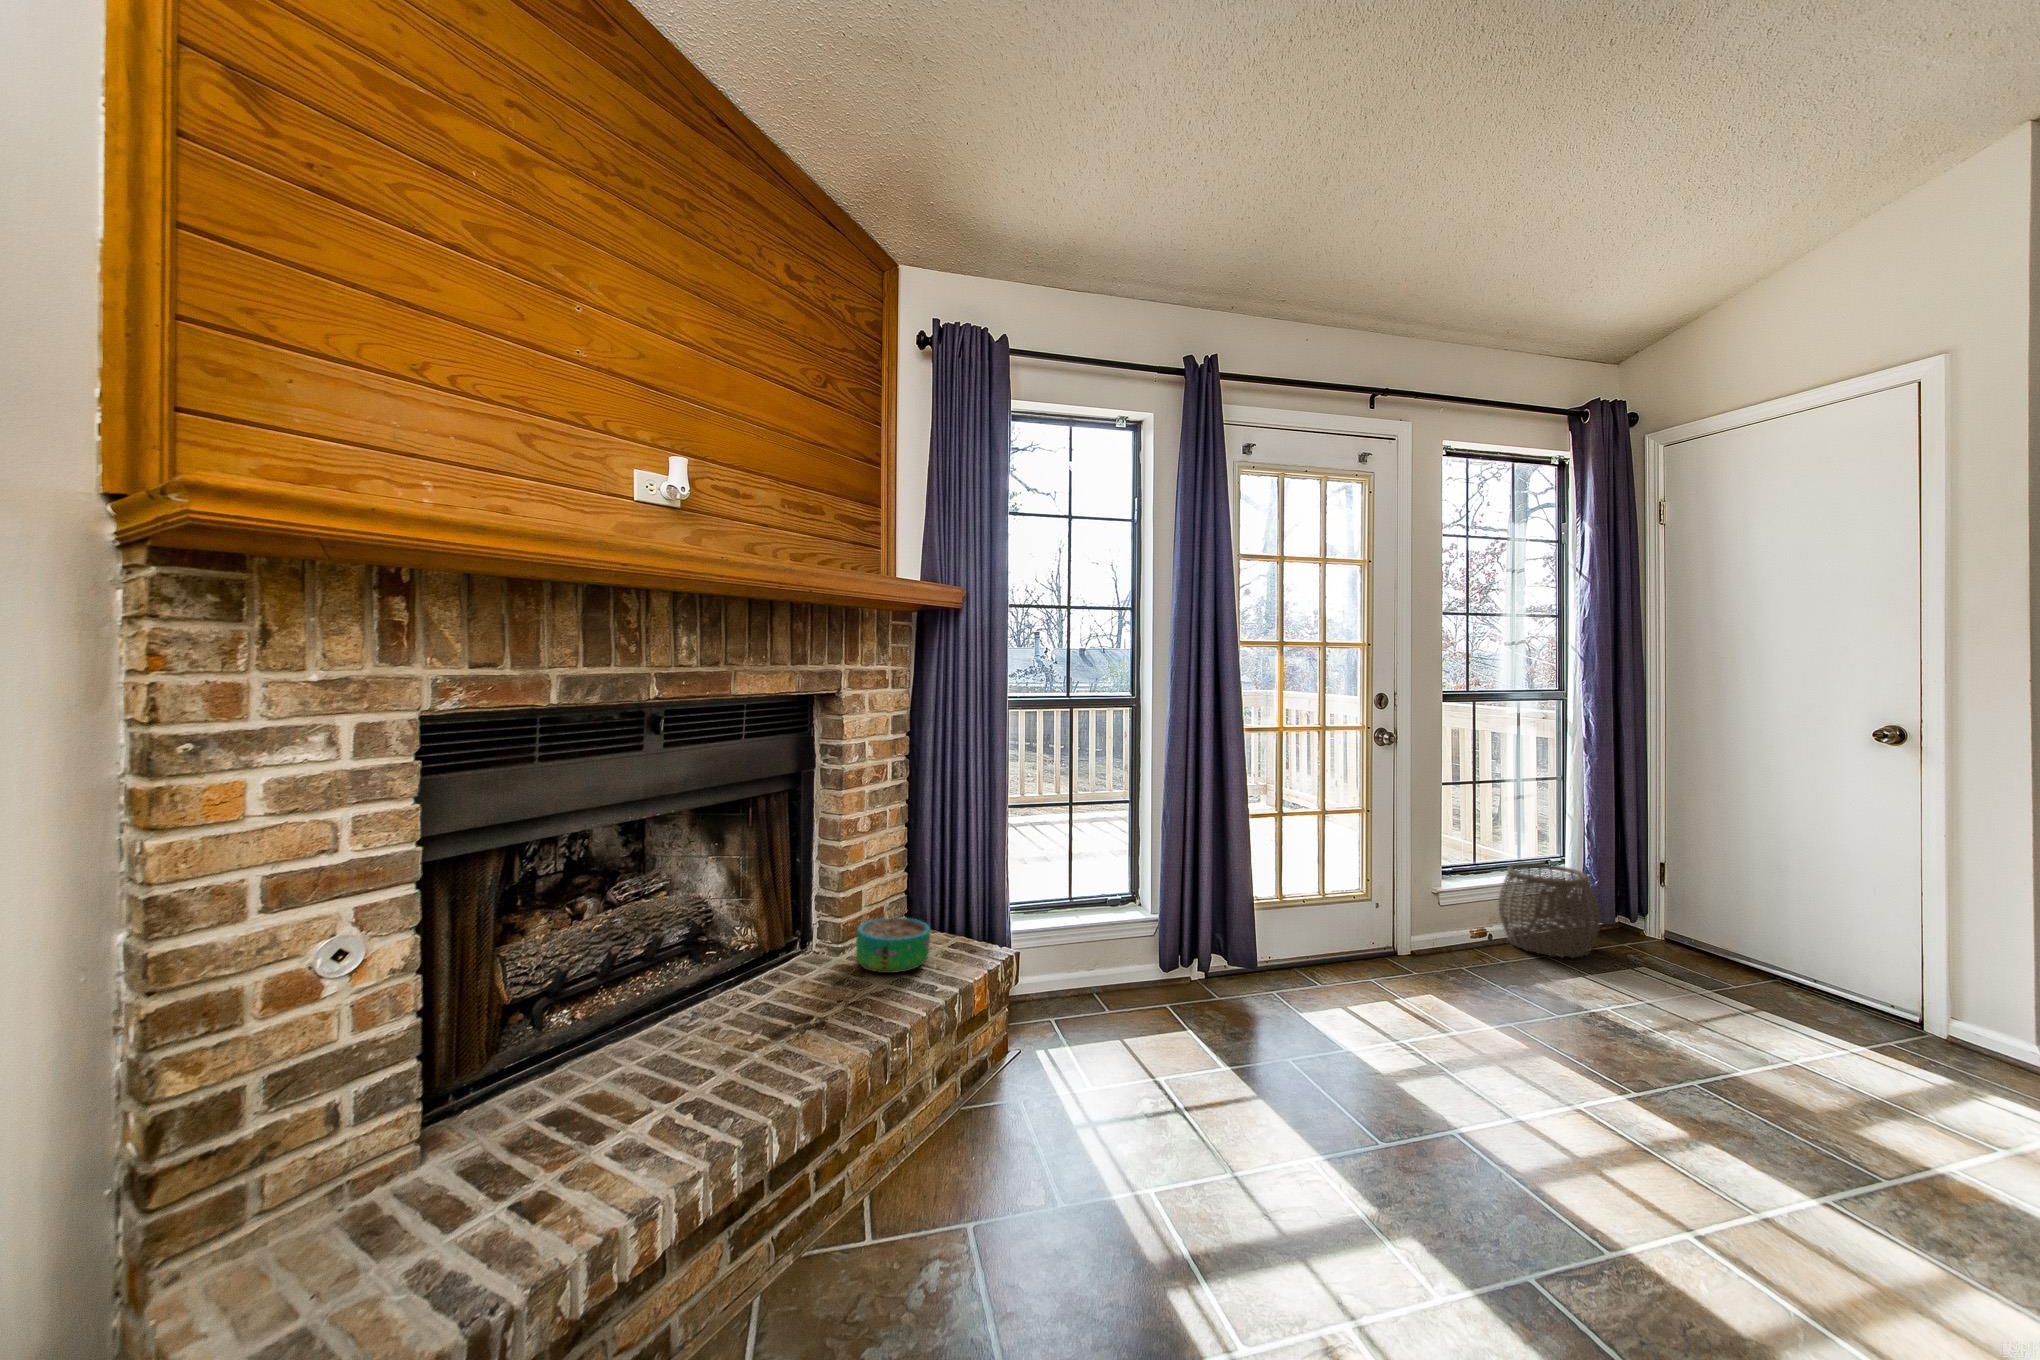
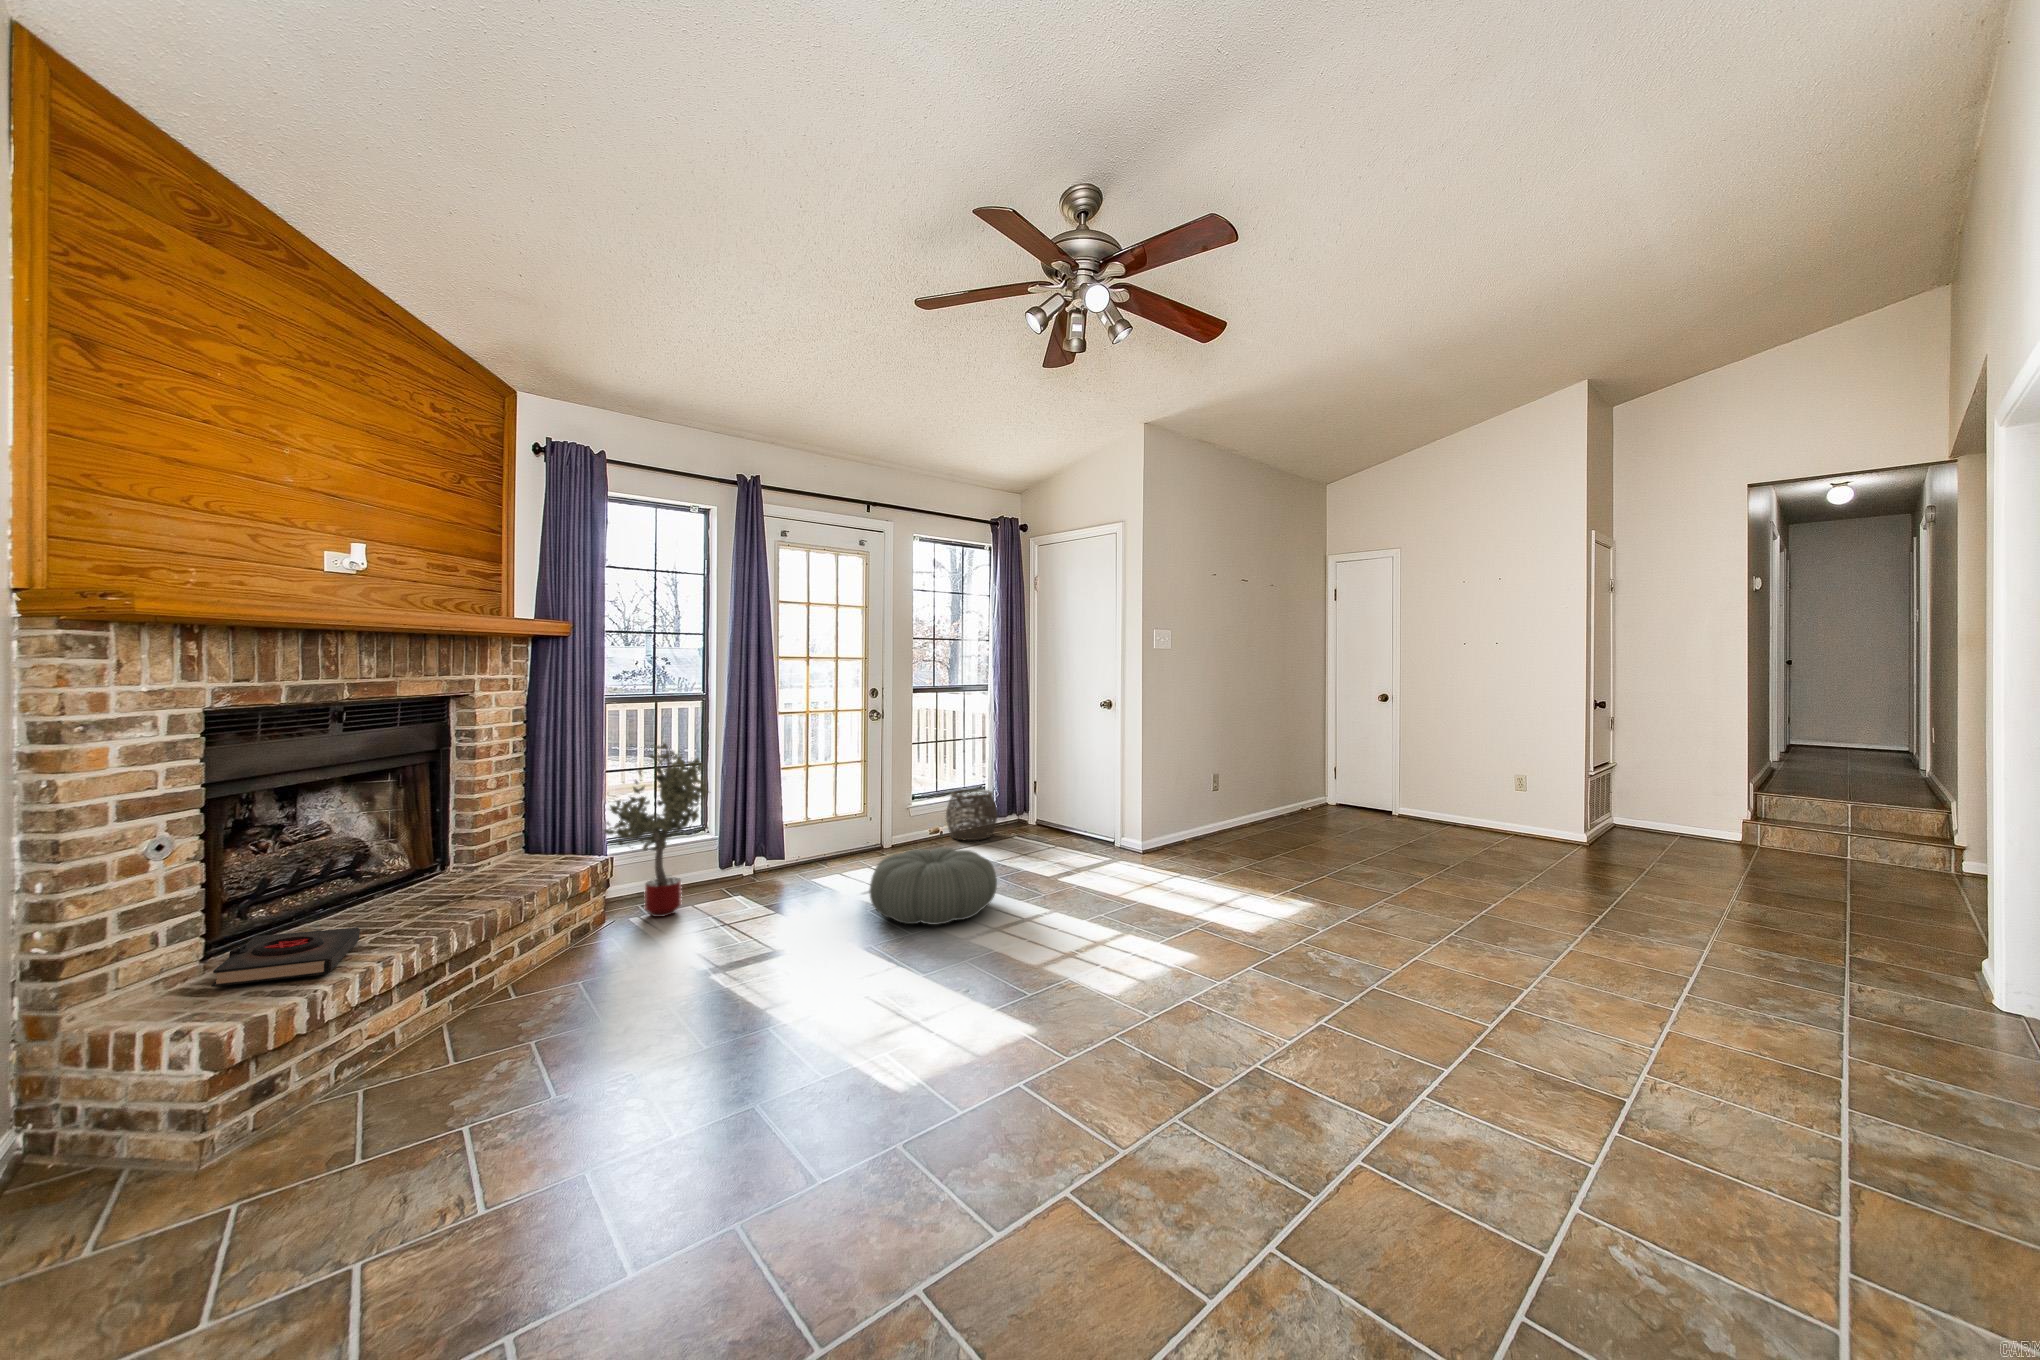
potted tree: none [1002,772,1153,1053] -> present [604,743,708,917]
decorative bowl: present [856,917,930,973] -> none [488,842,546,874]
pouf: none [1452,1006,1764,1217] -> present [870,847,997,925]
book: none [375,1093,641,1236] -> present [211,928,360,987]

